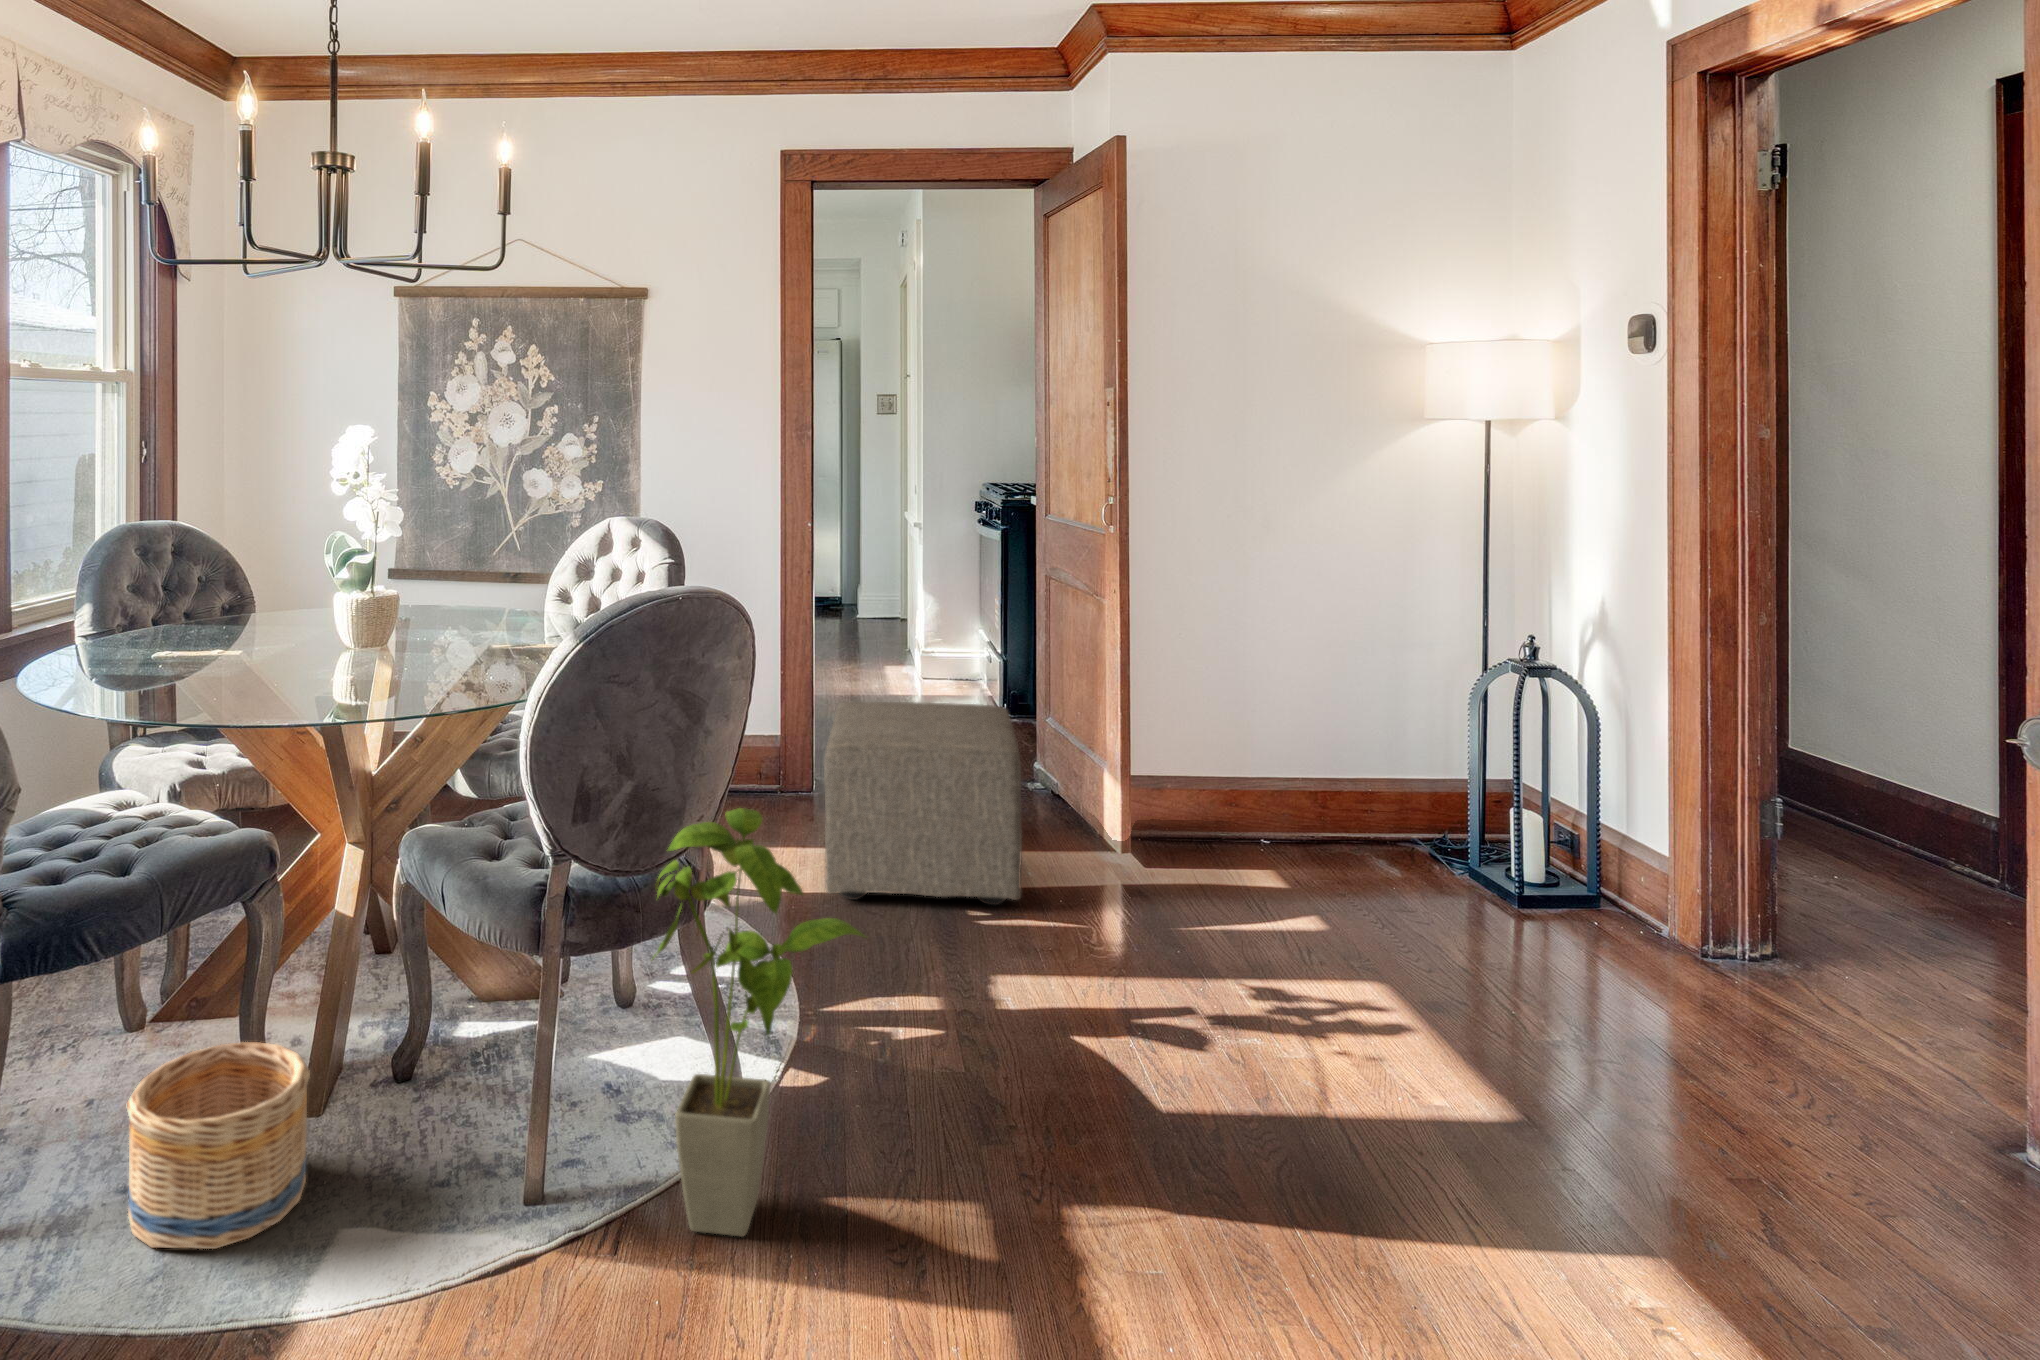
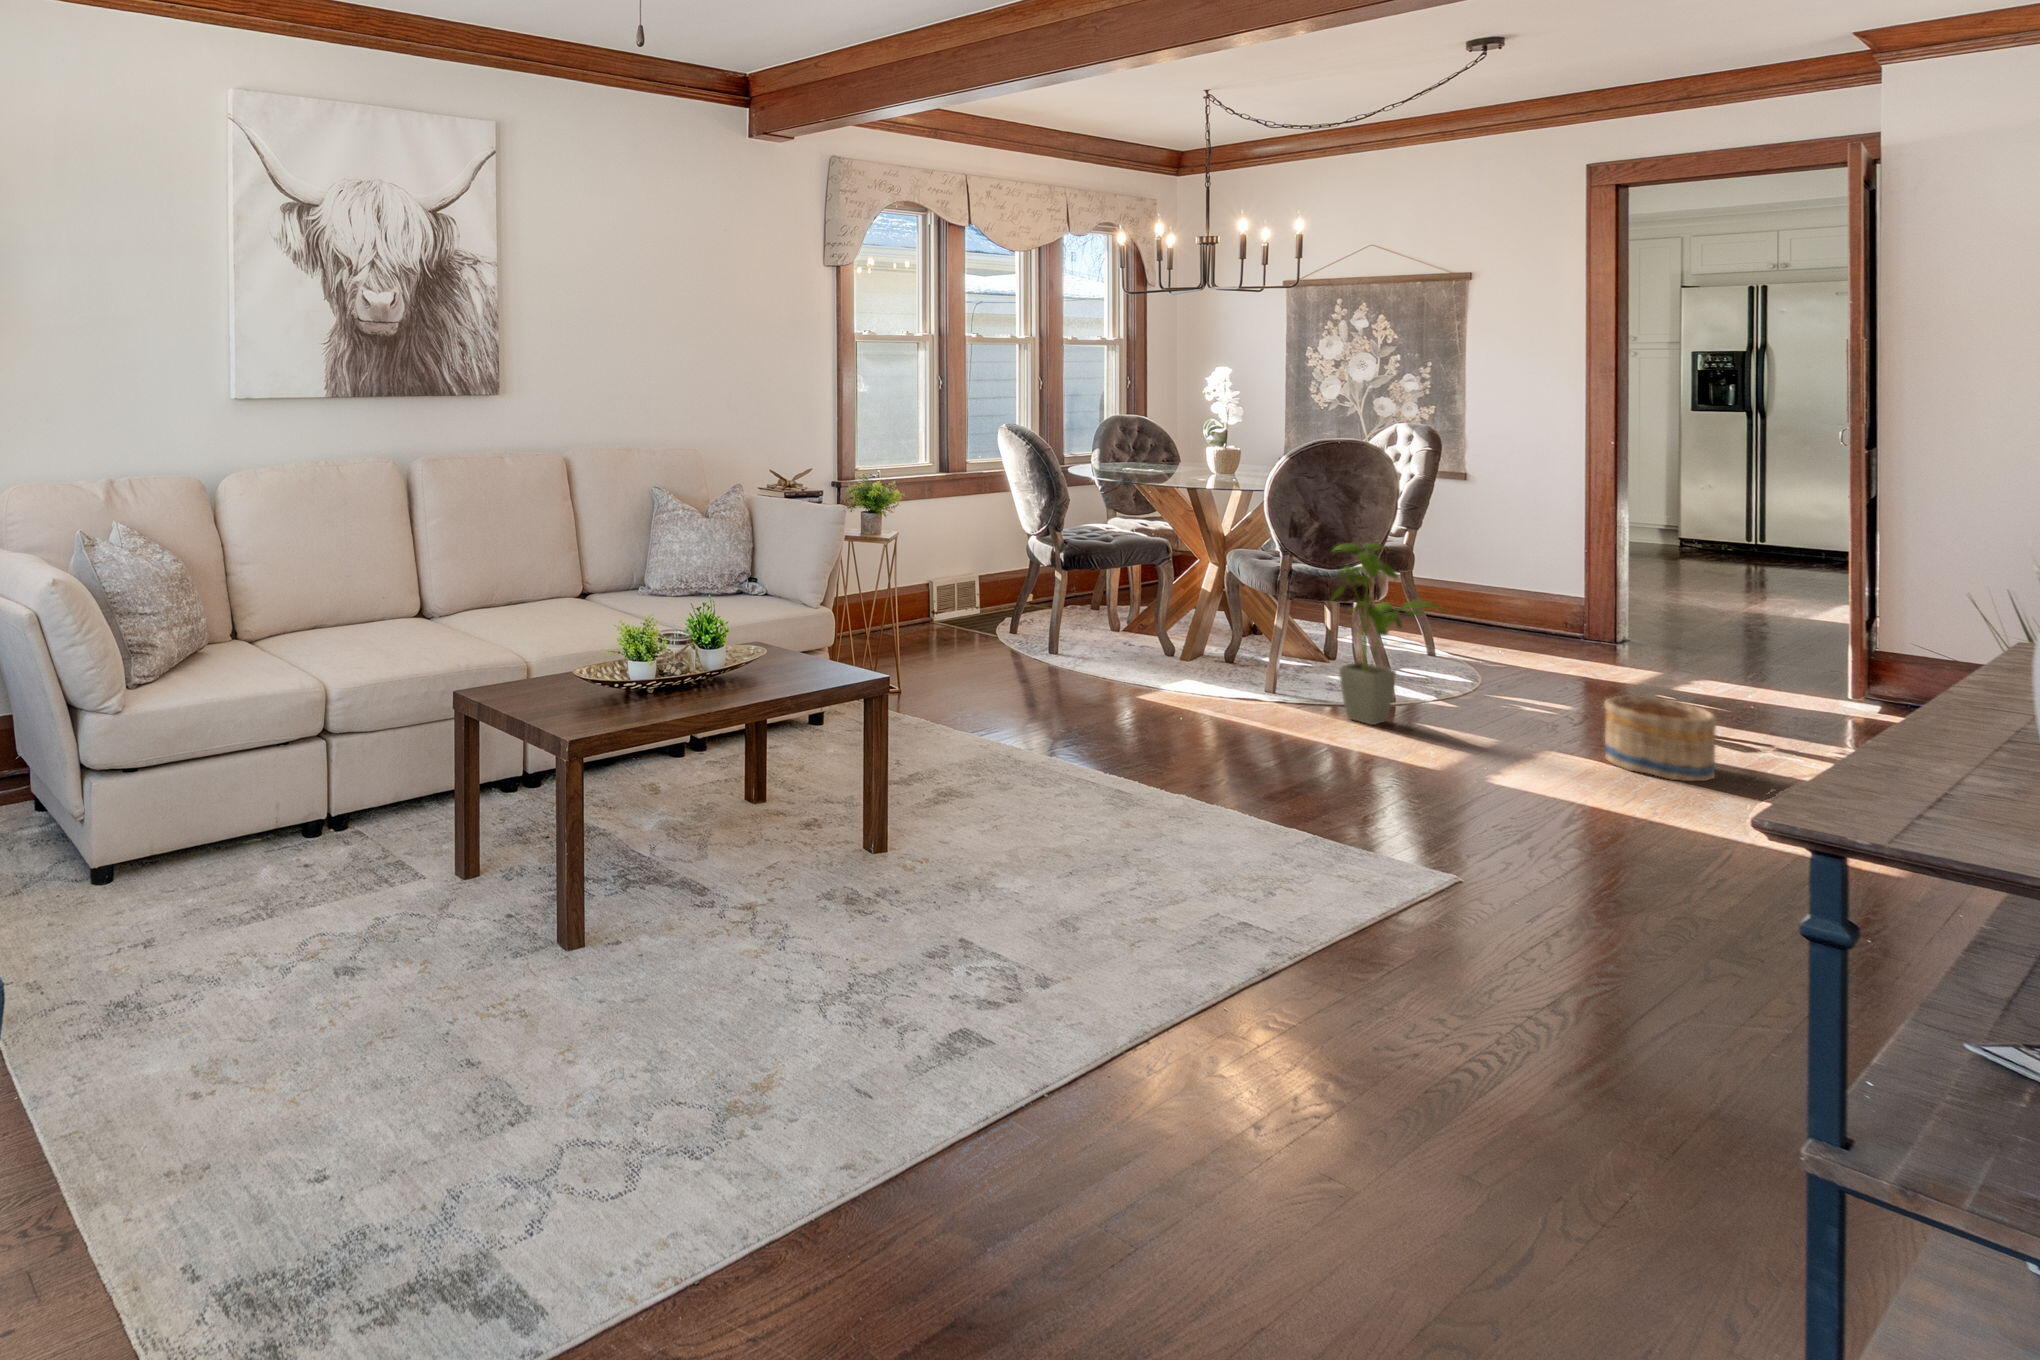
ottoman: present [824,702,1022,905] -> none [1549,561,1753,696]
basket: present [127,1042,310,1249] -> present [1604,696,1718,781]

